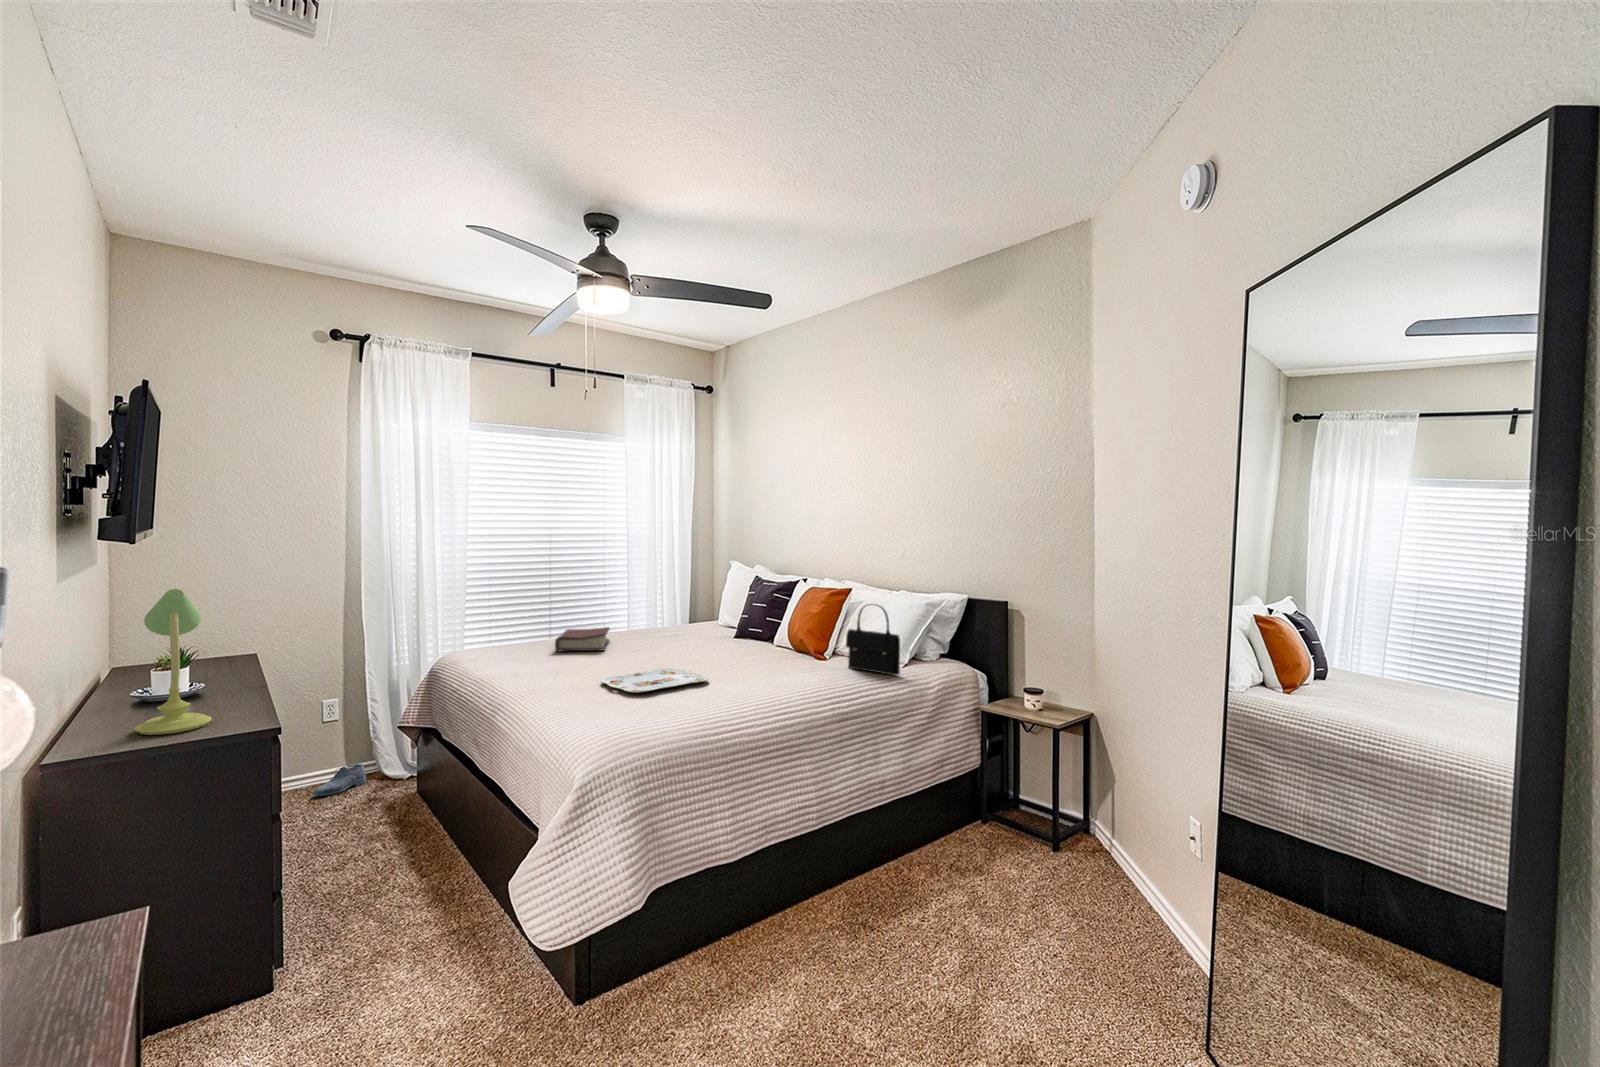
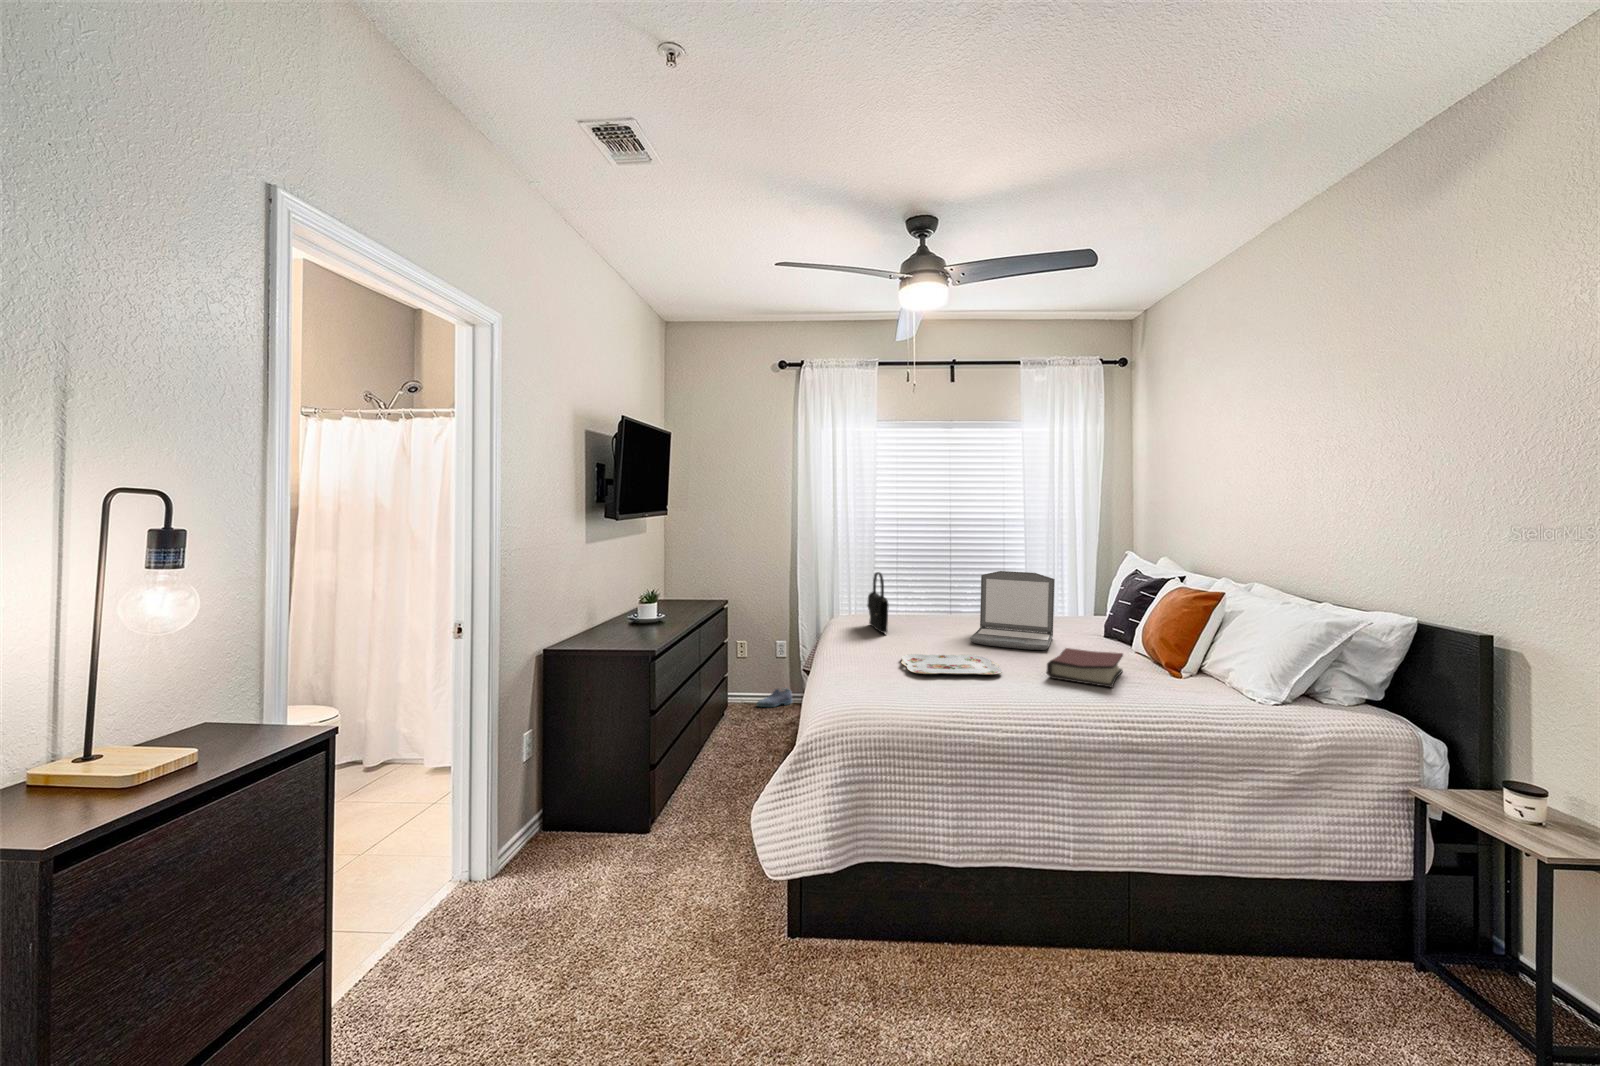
laptop: none [638,584,718,659] -> present [970,571,1055,650]
table lamp: present [135,589,212,735] -> none [589,550,629,643]
handbag: present [846,605,900,675] -> present [867,572,888,633]
hardback book: present [555,627,610,652] -> present [1047,648,1123,687]

